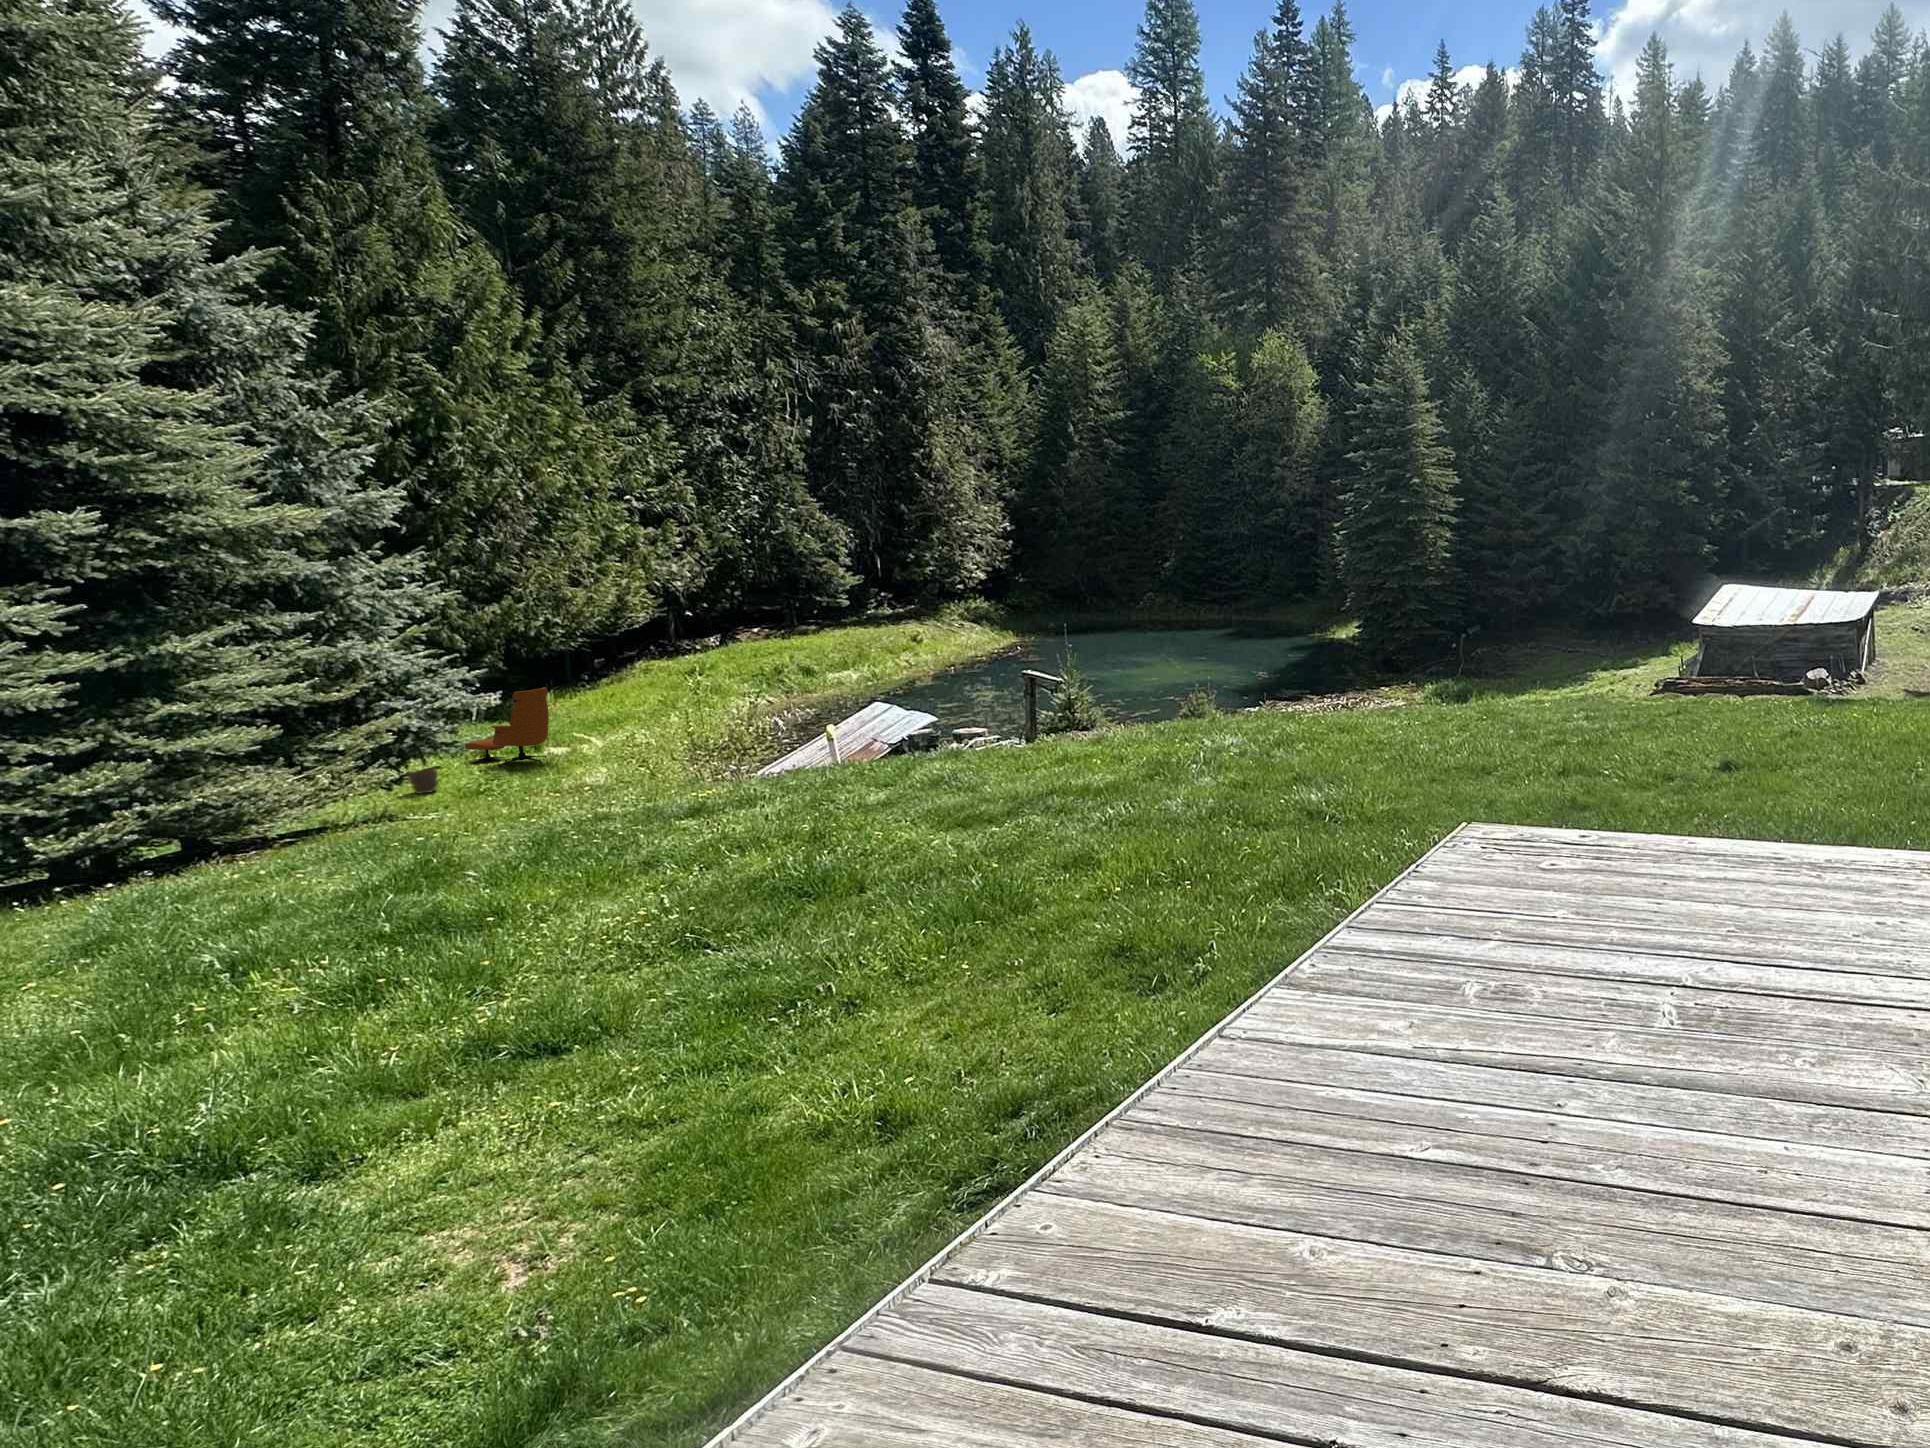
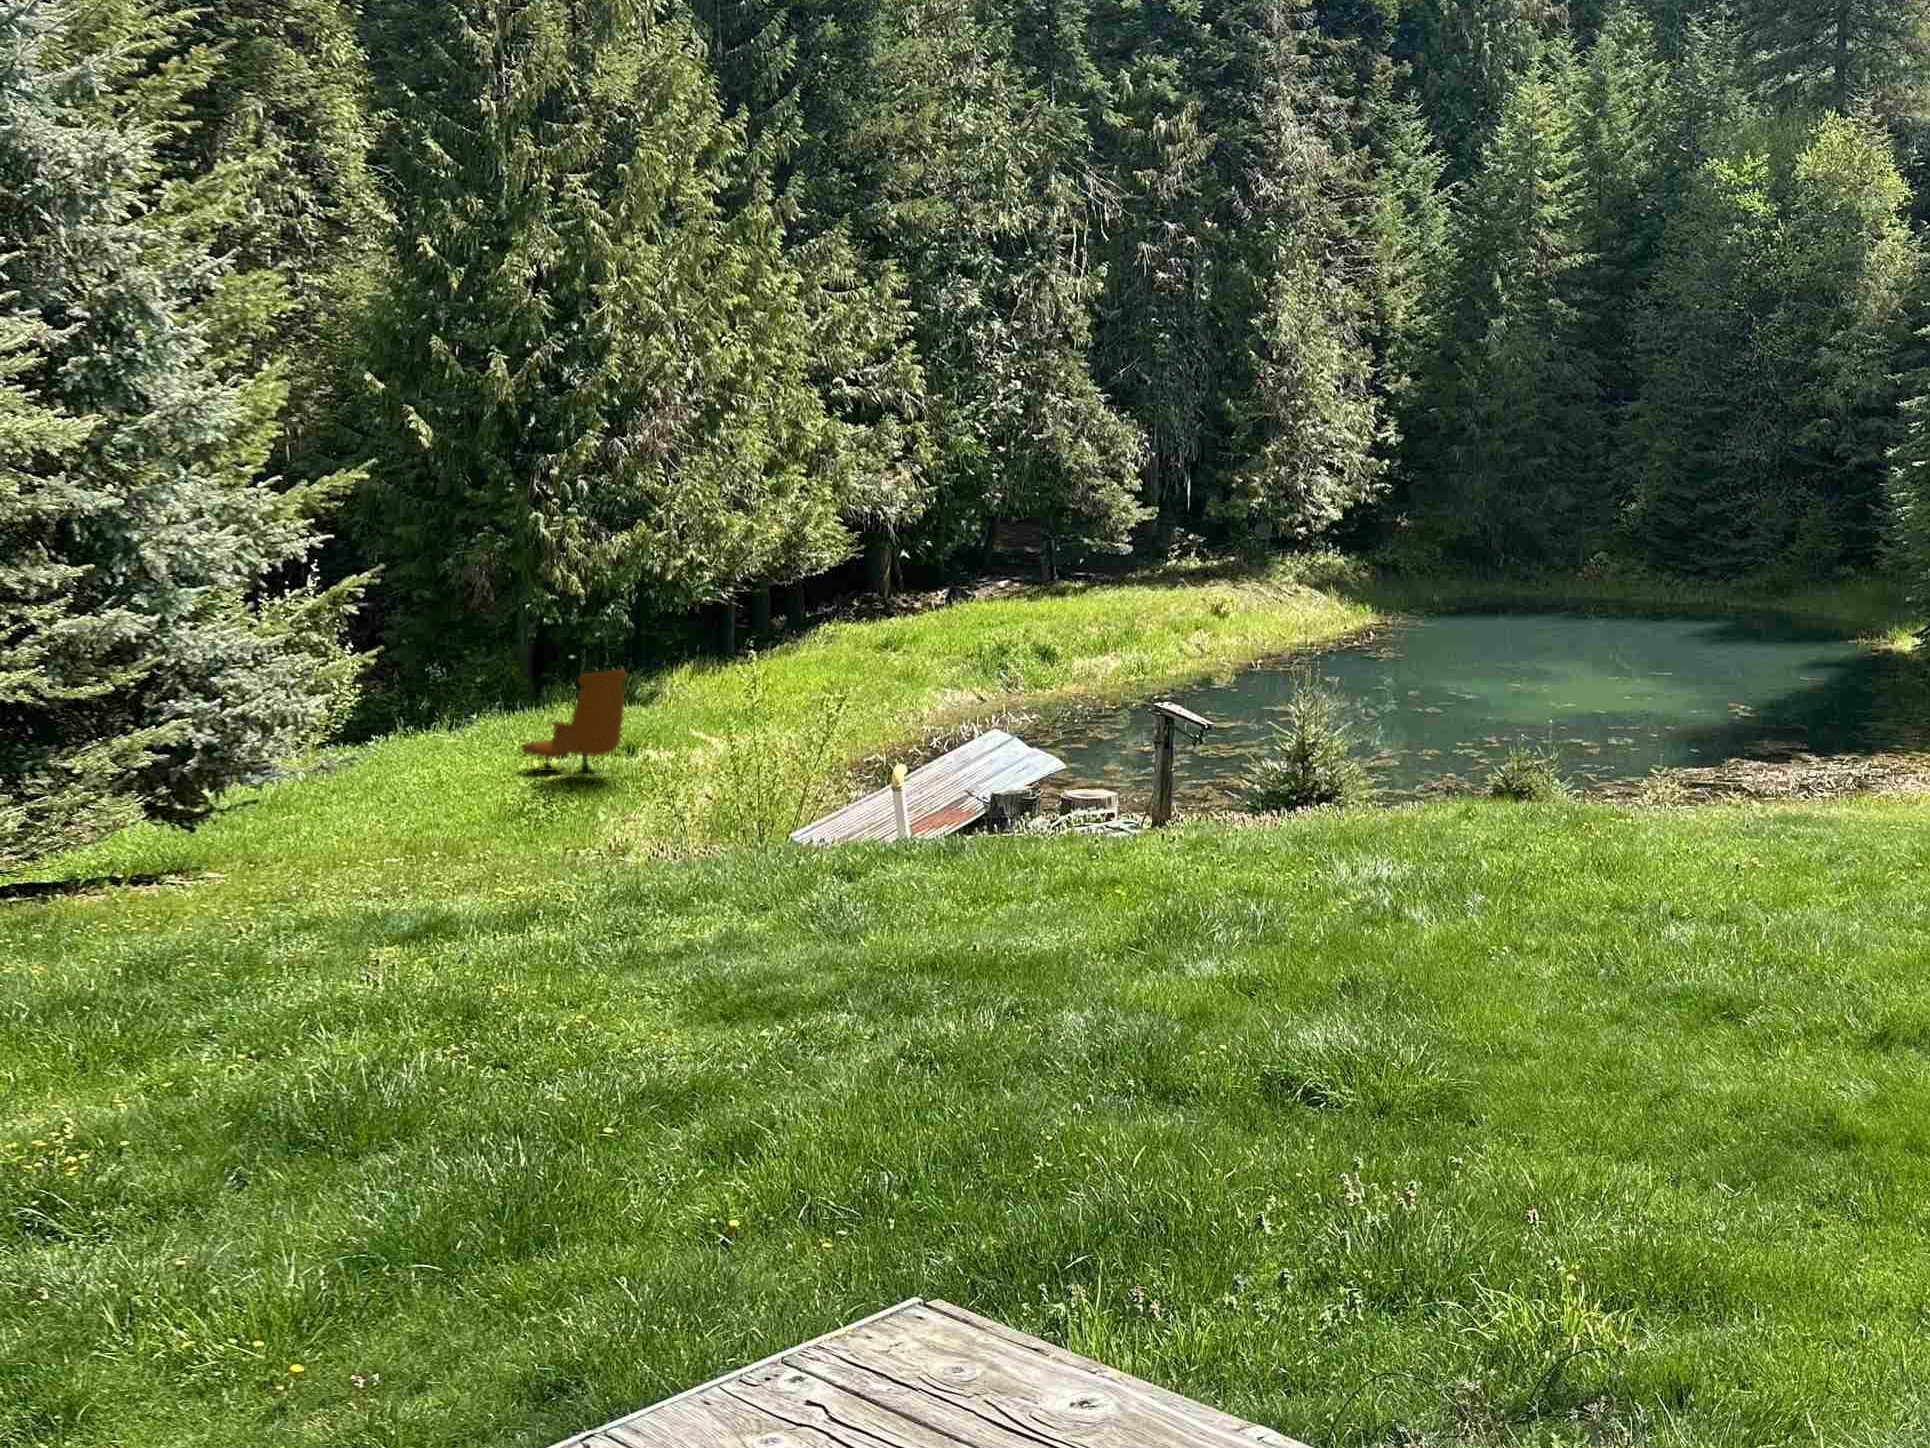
bucket: present [407,768,438,794] -> none [424,780,463,817]

